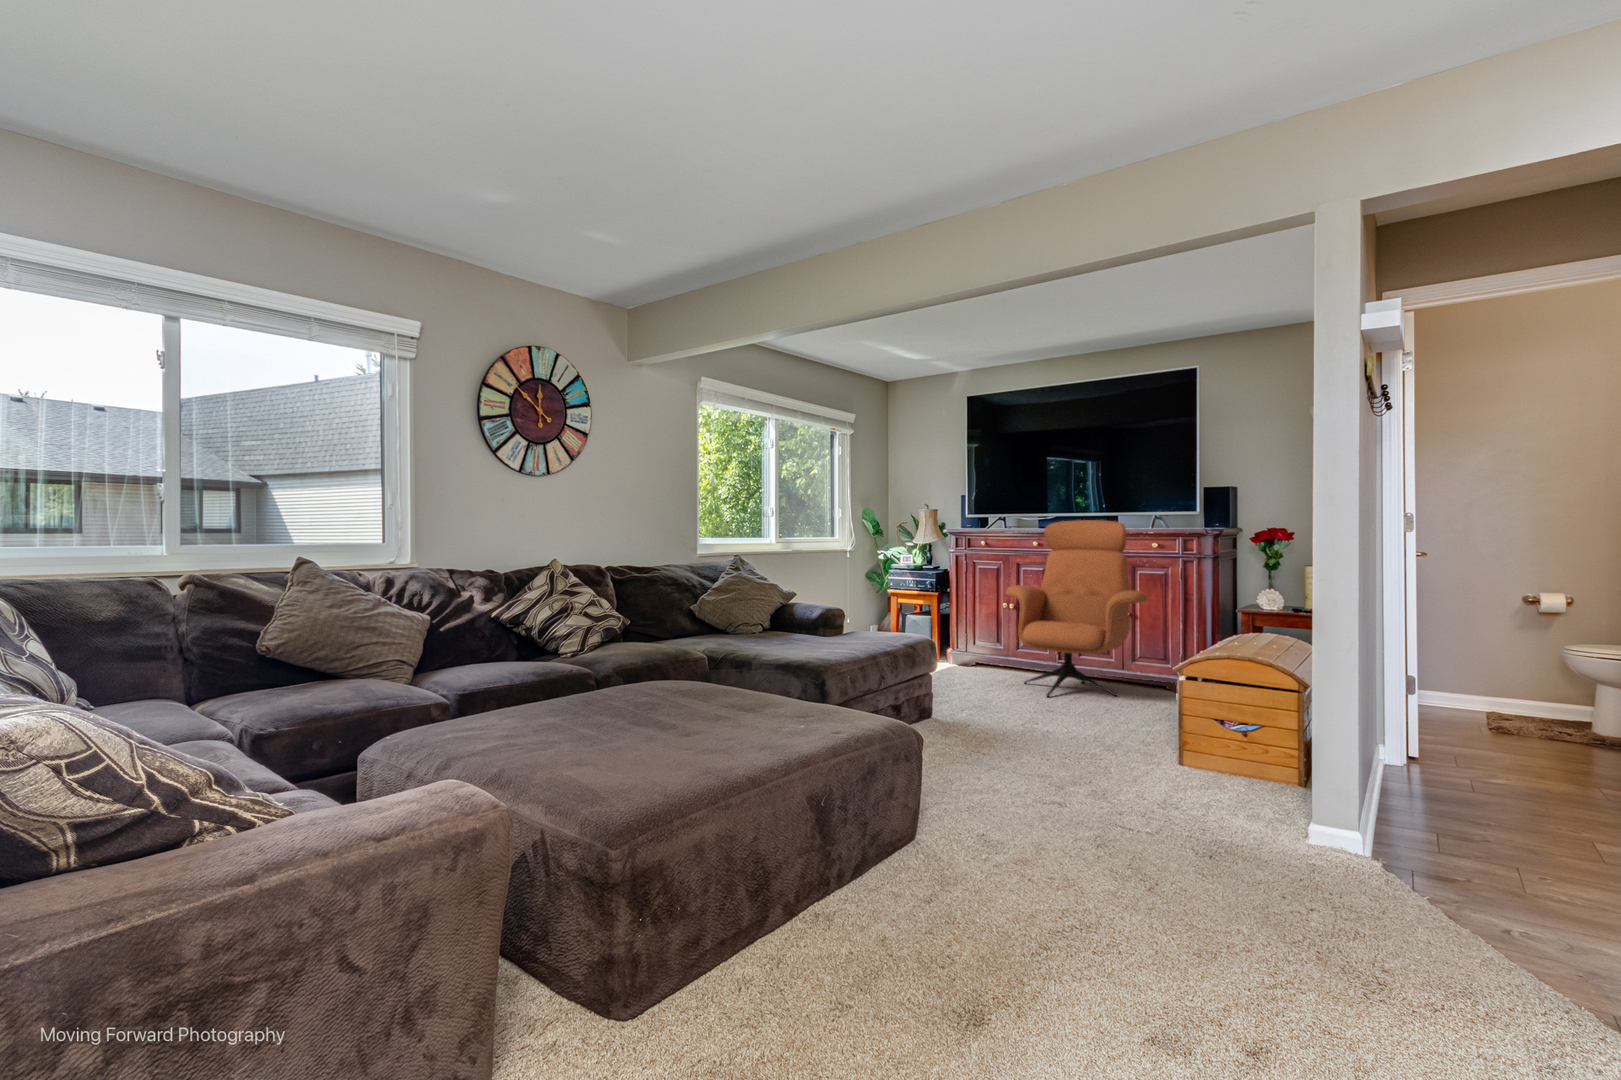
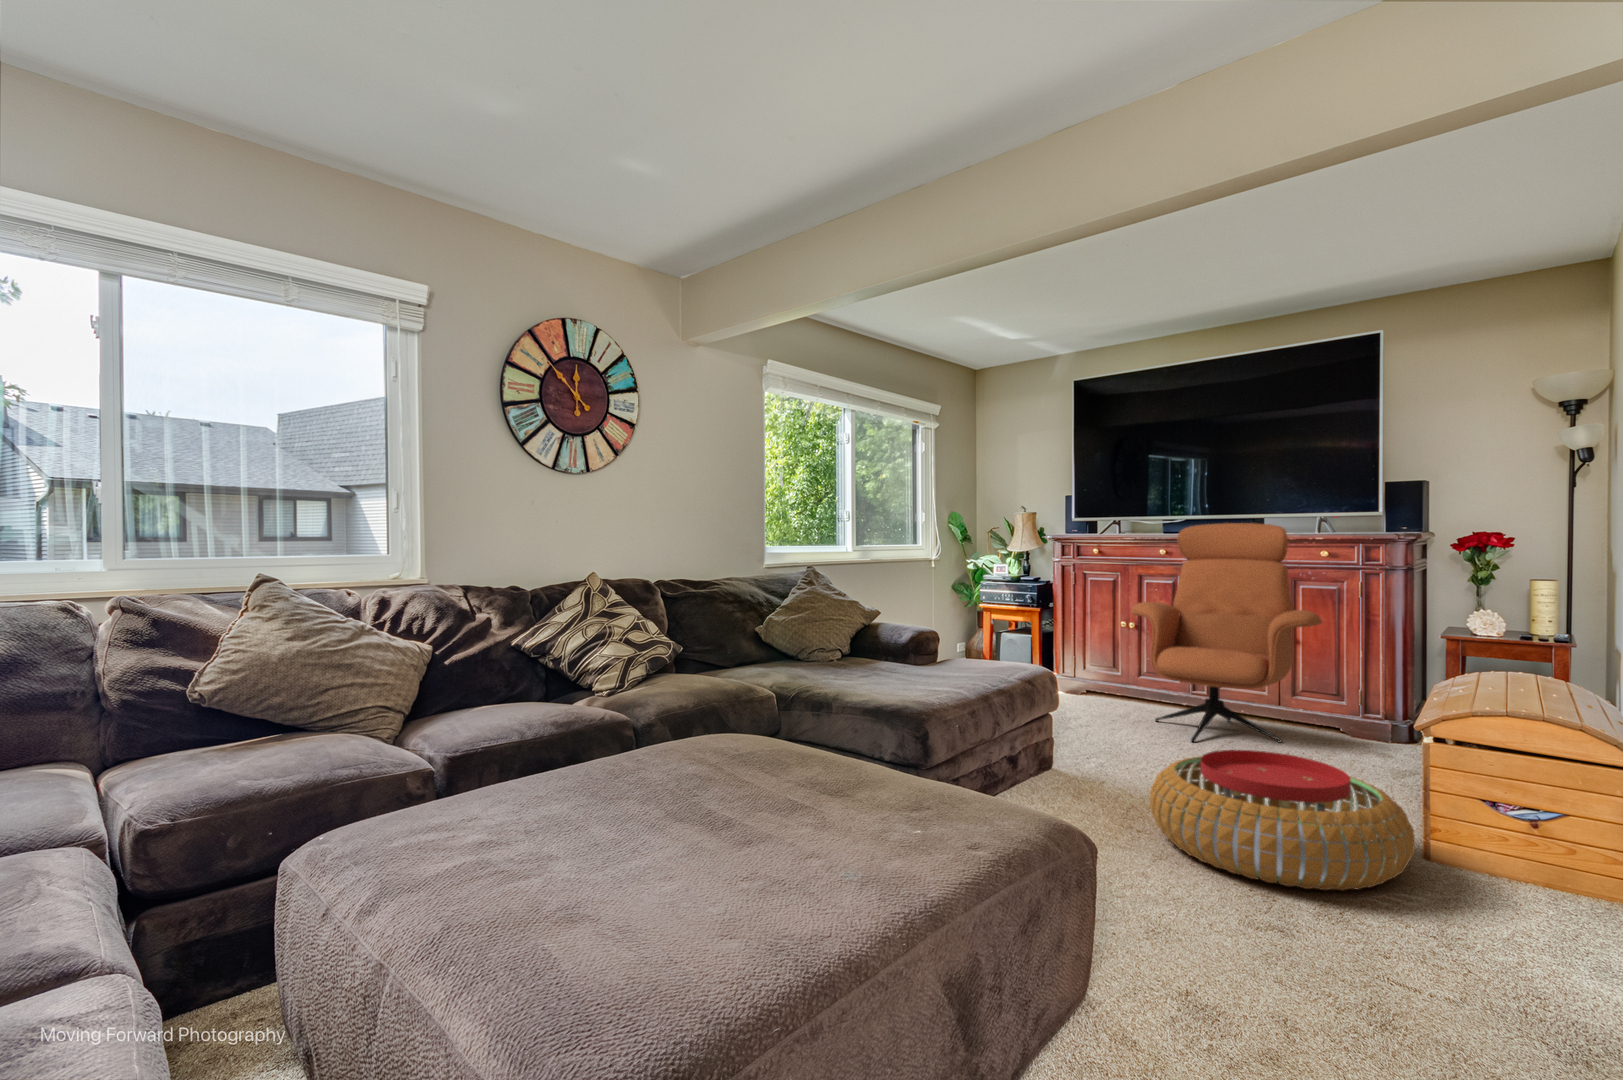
pouf: none [990,691,1164,780] -> present [1150,750,1415,890]

